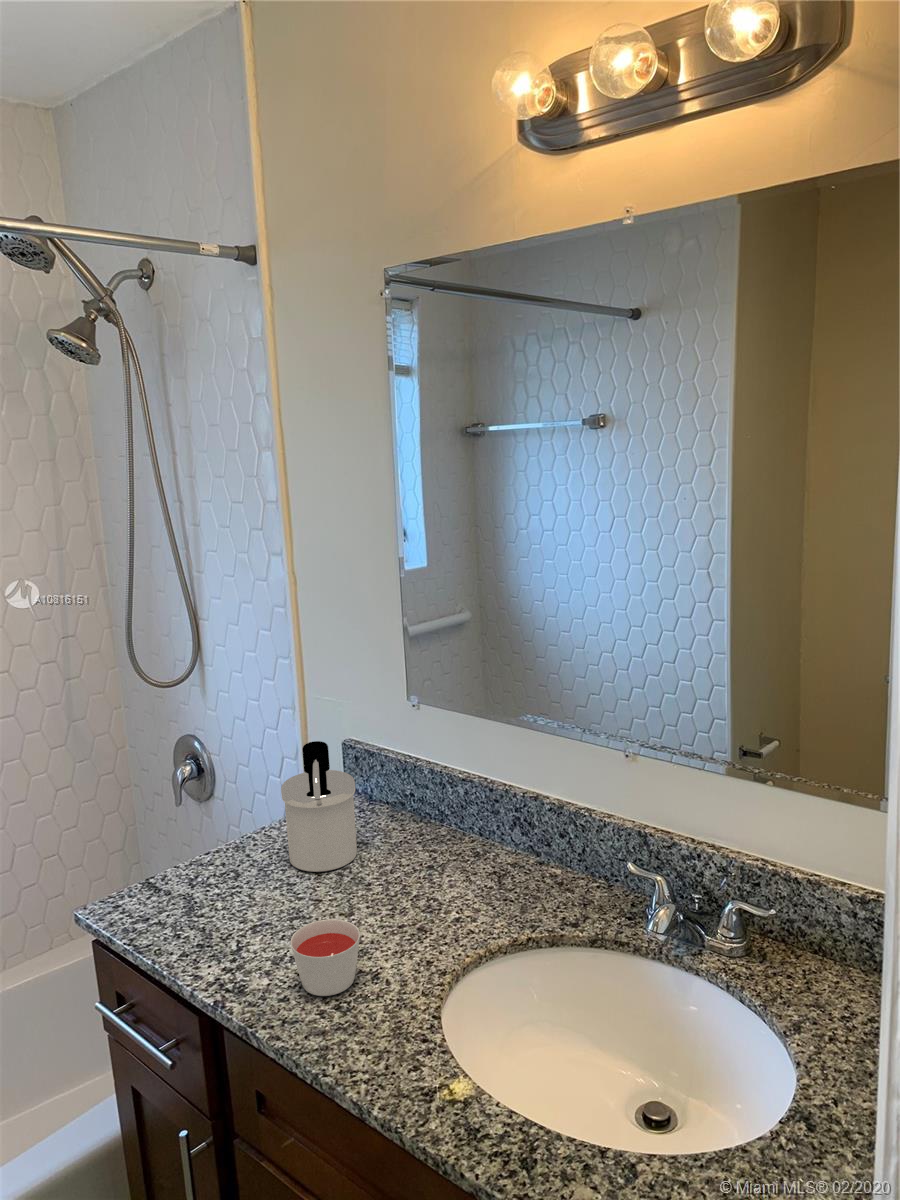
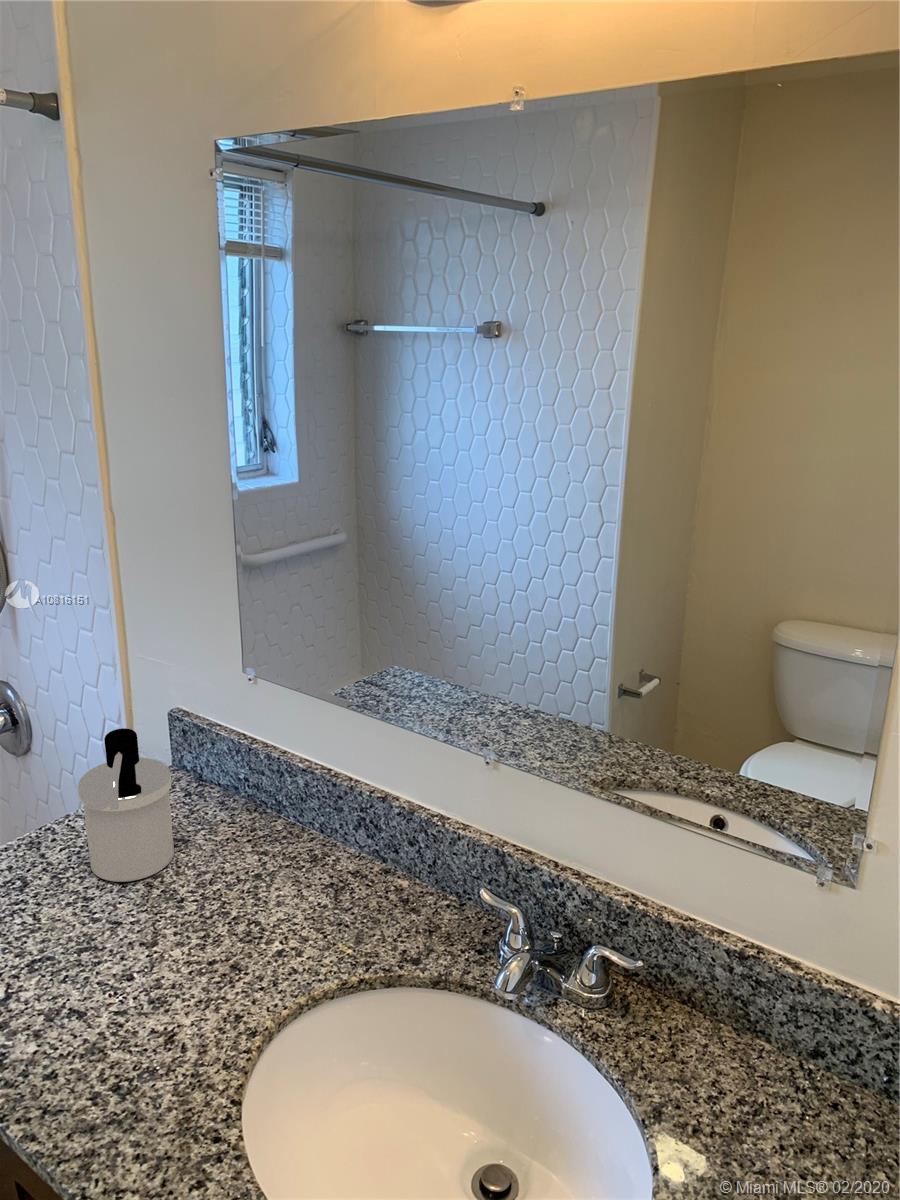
candle: present [291,919,360,996] -> none [59,970,150,1071]

